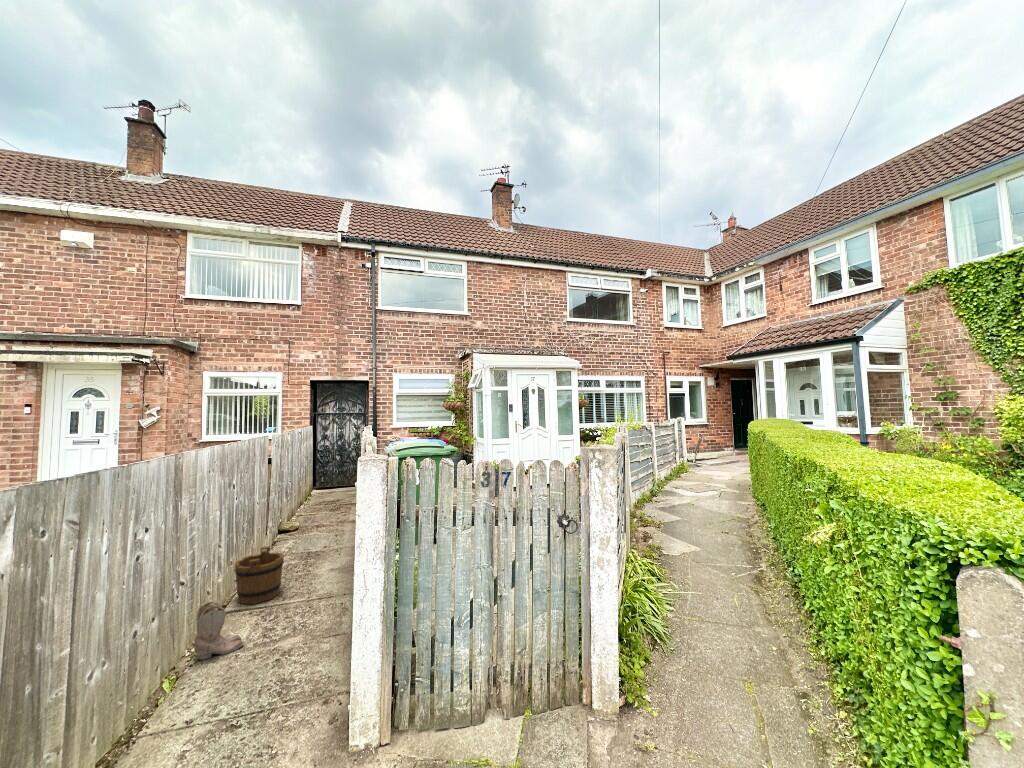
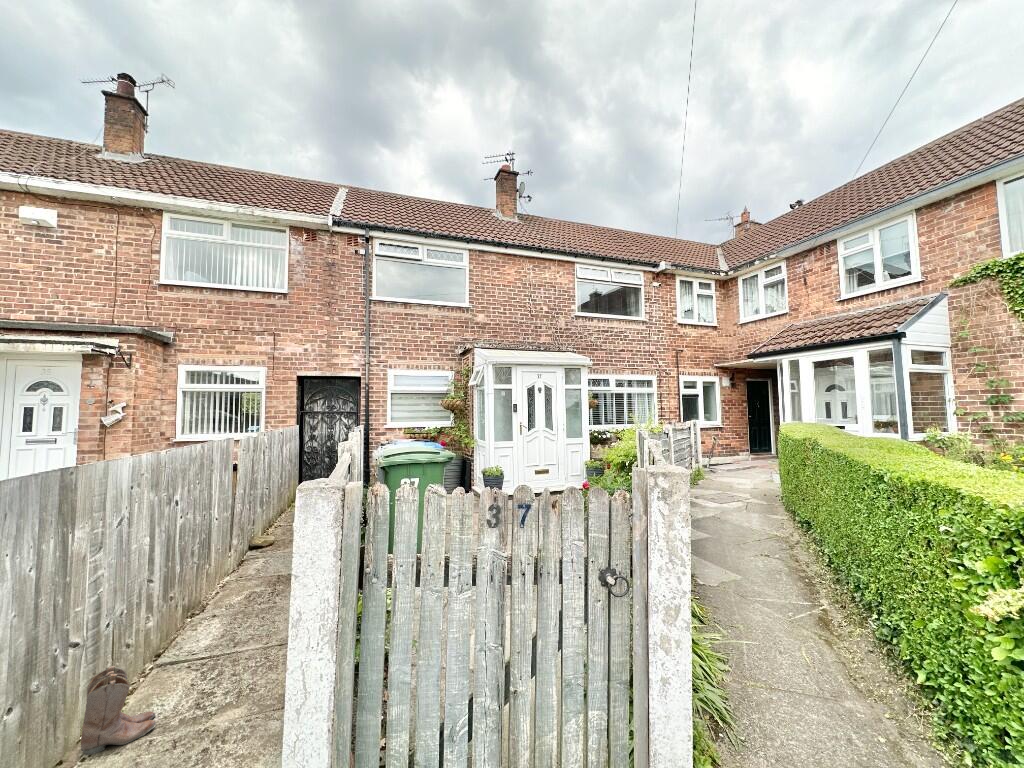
bucket: present [235,547,284,604] -> none [166,576,234,655]

